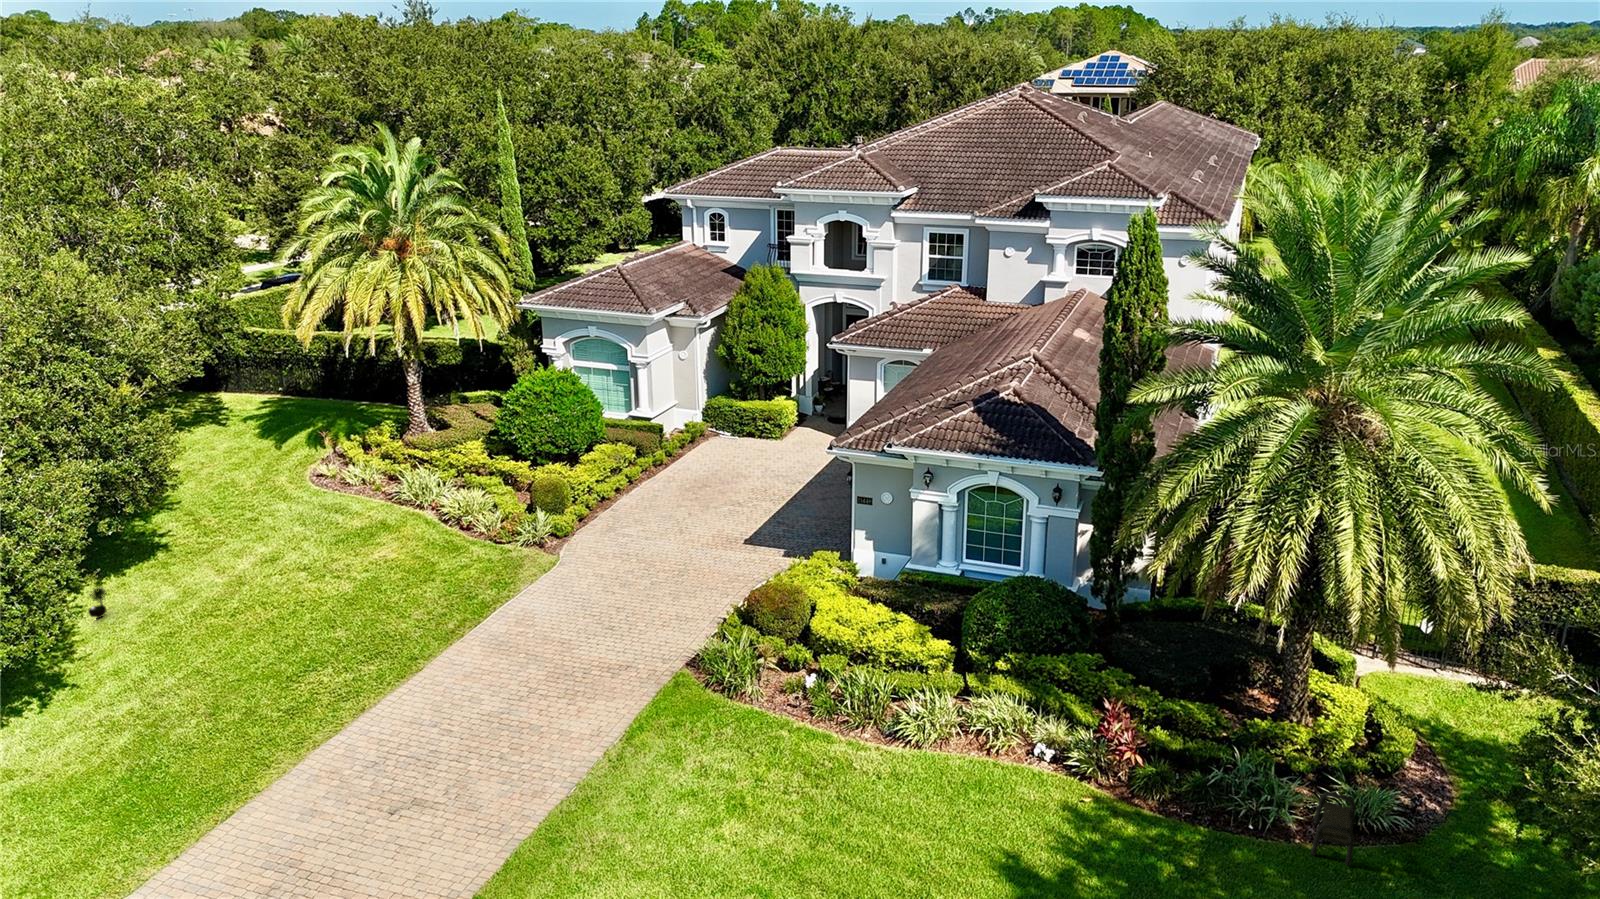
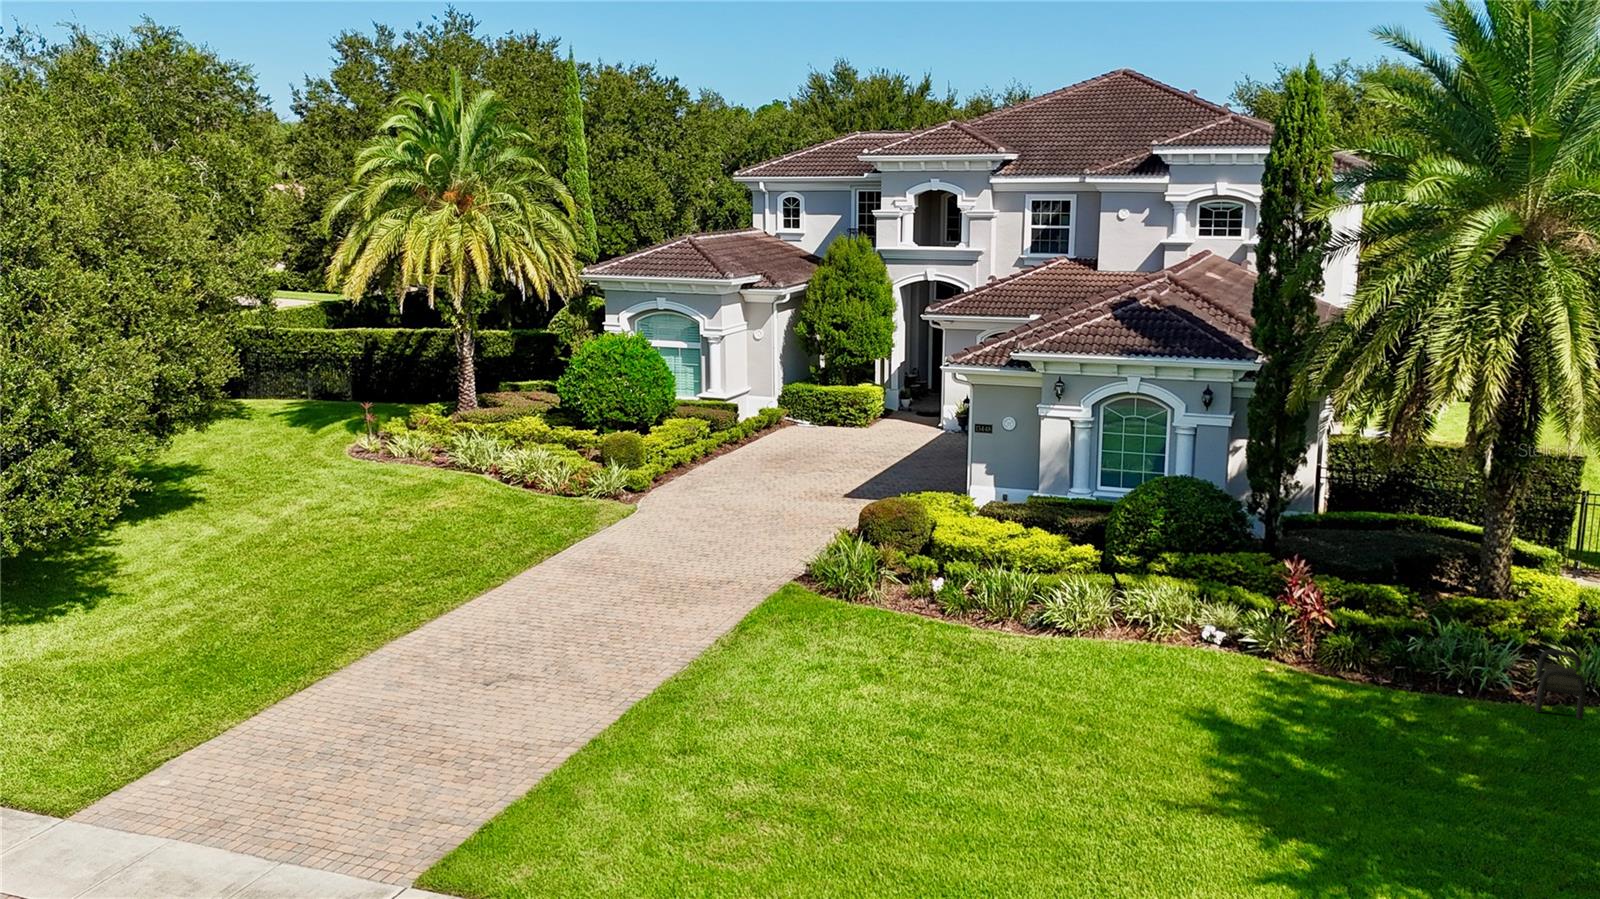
potted tree: present [88,587,106,618] -> none [125,510,148,547]

